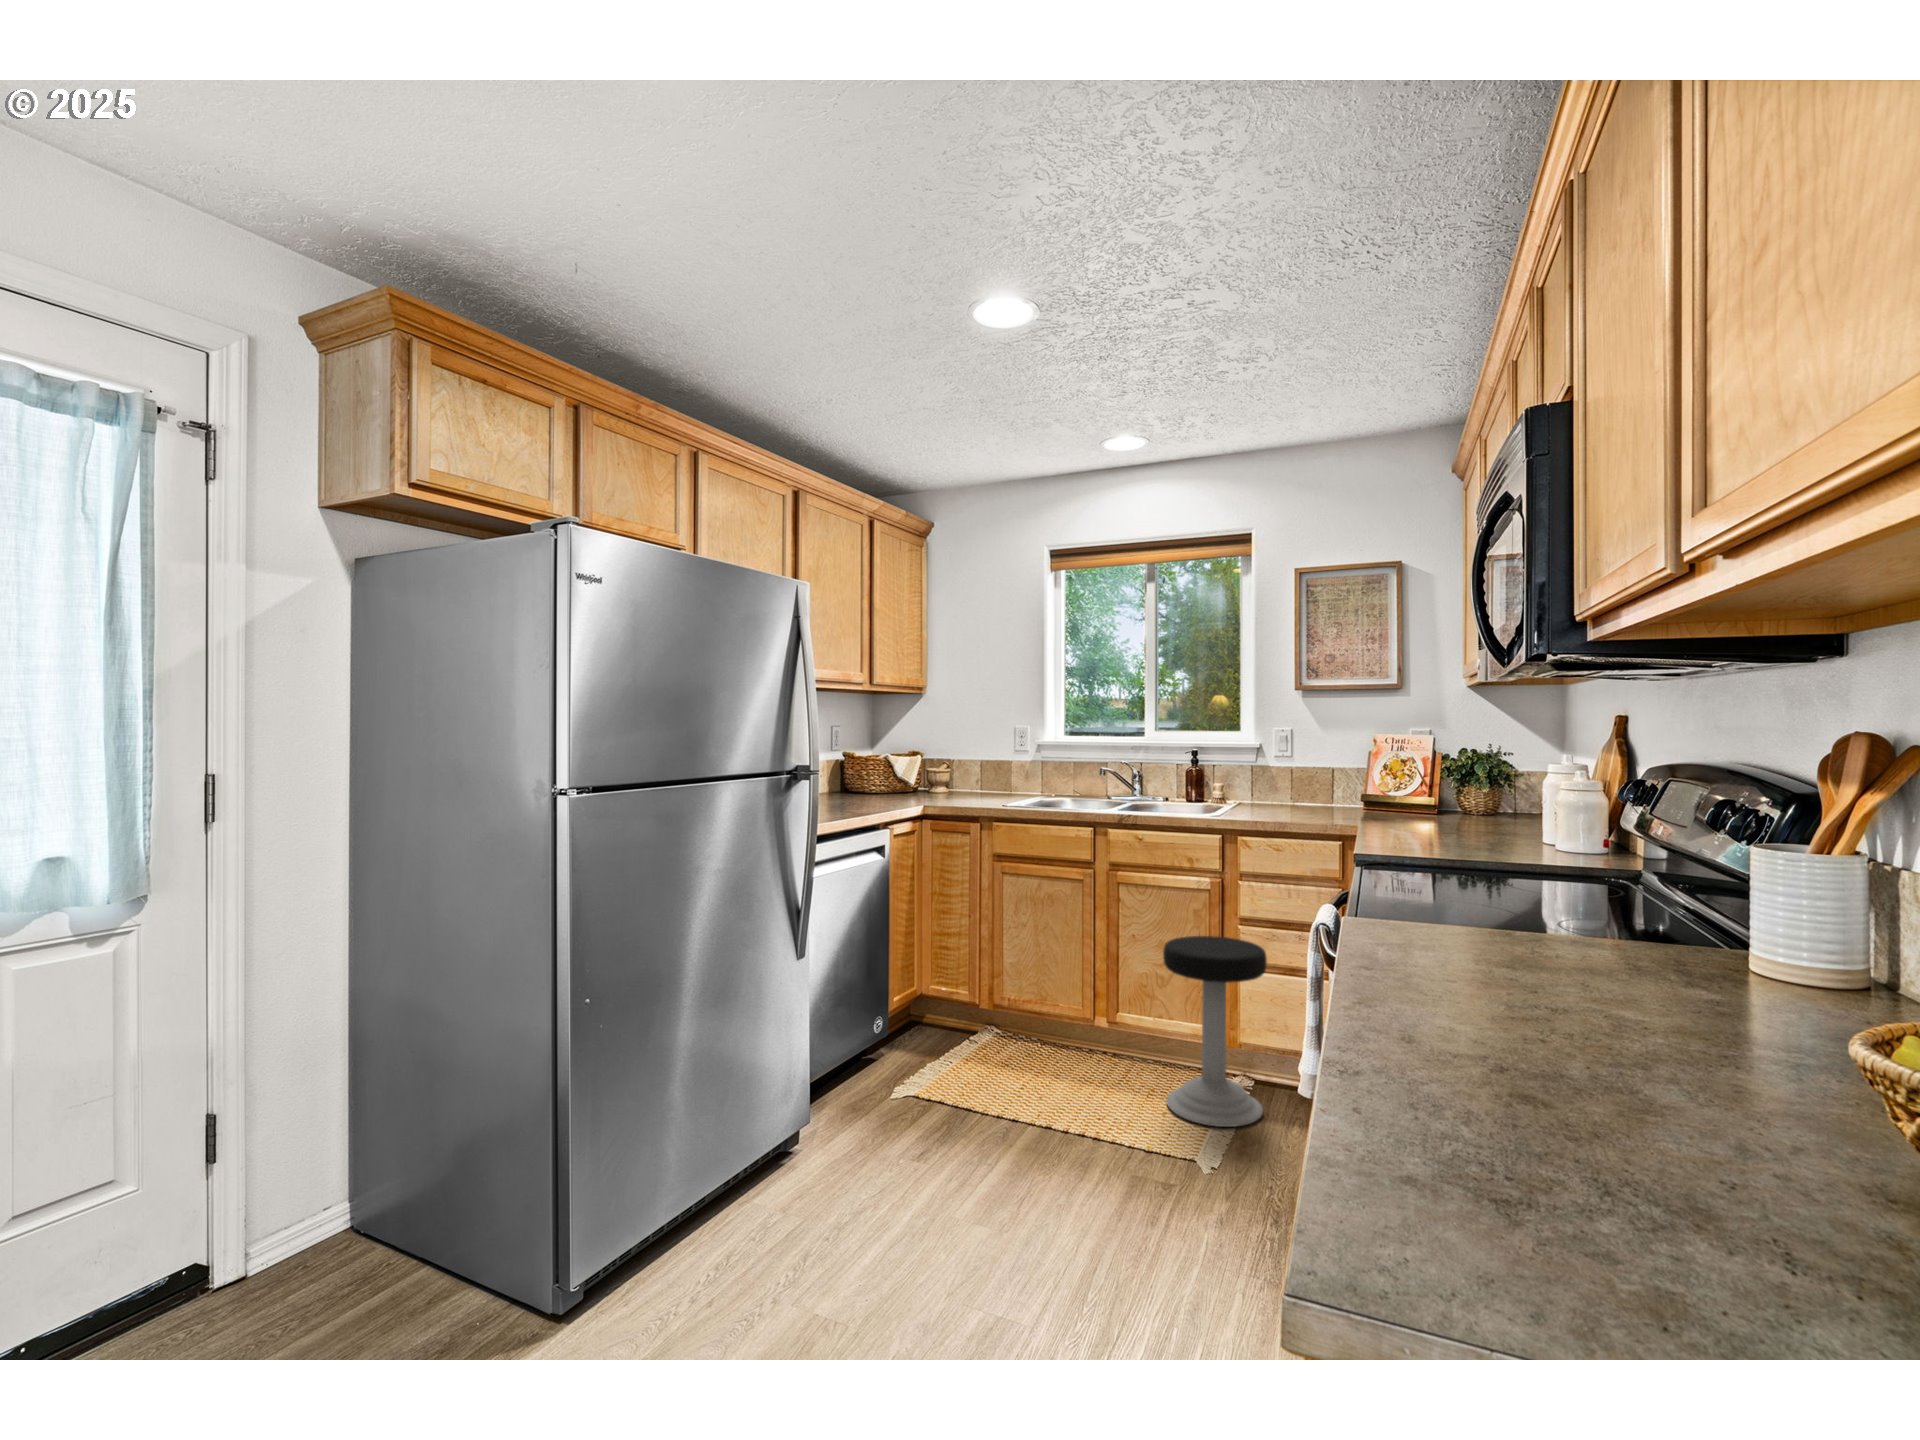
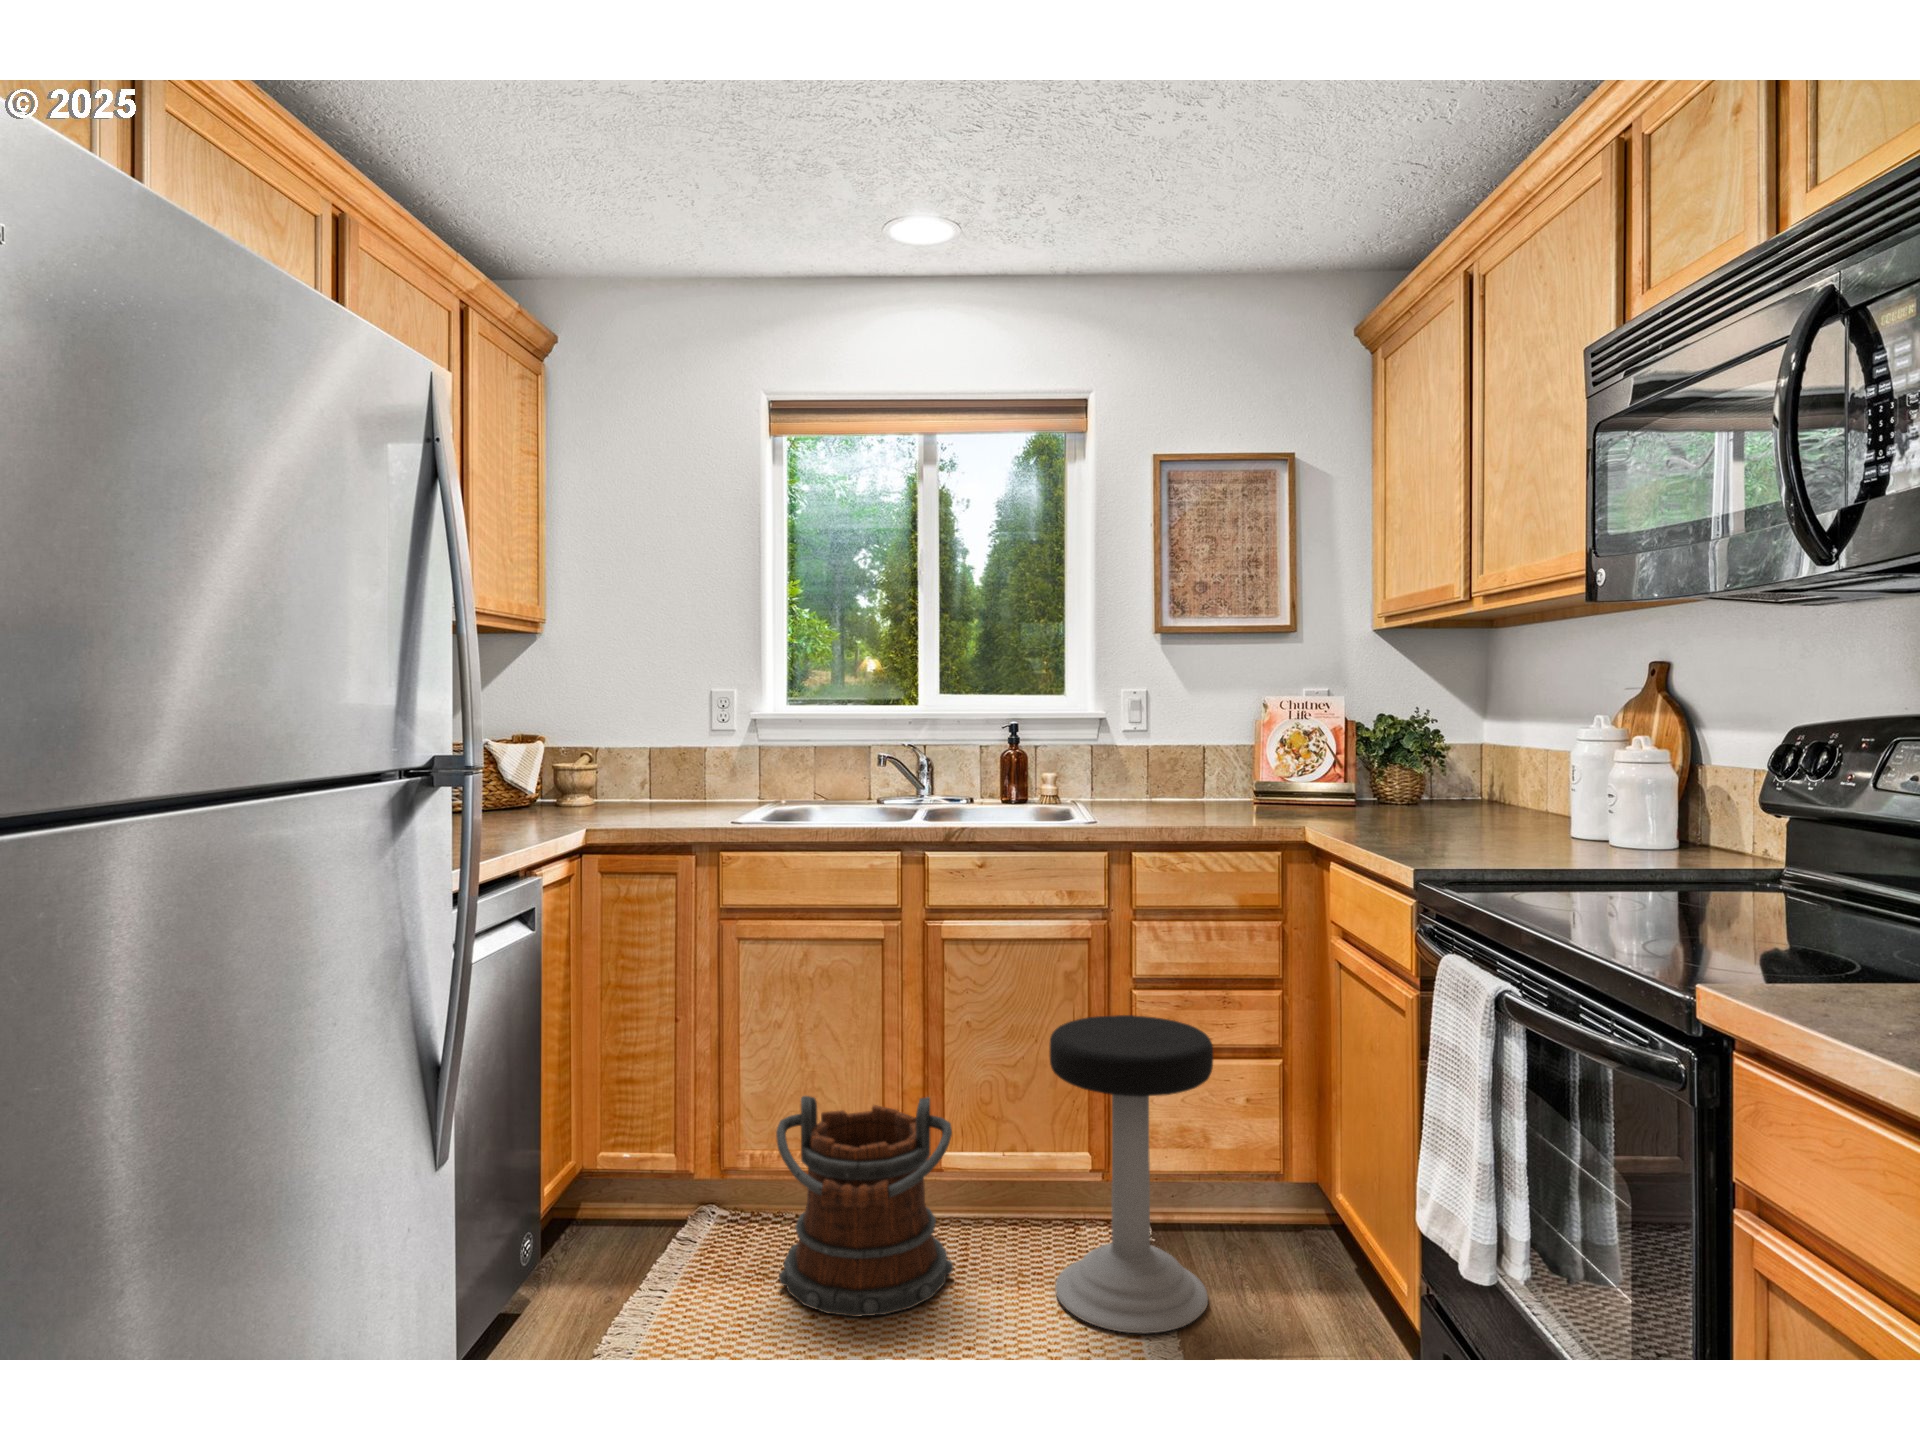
bucket: none [1011,965,1112,1092] -> present [776,1096,953,1317]

